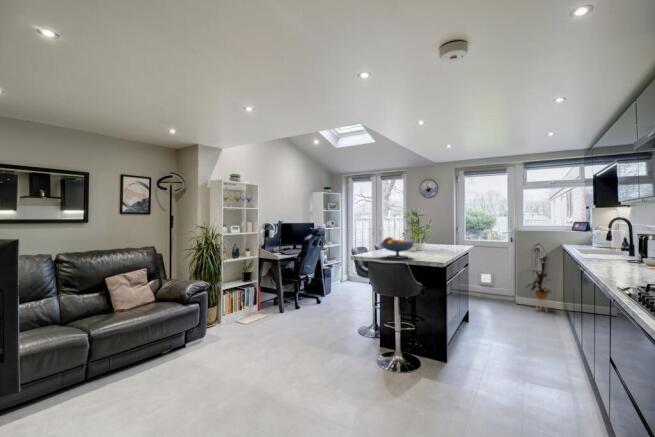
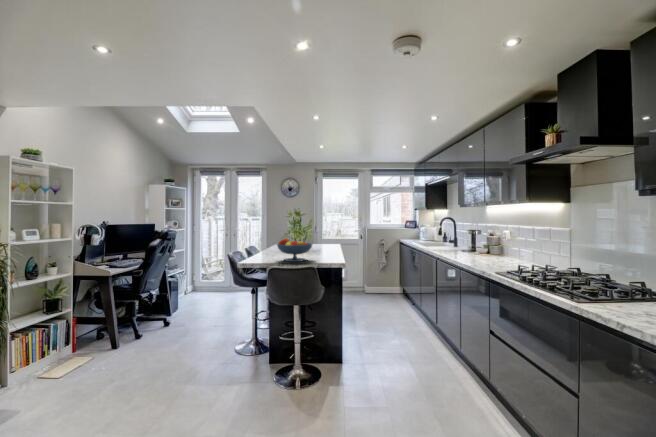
house plant: present [527,264,550,310] -> none [375,256,395,298]

